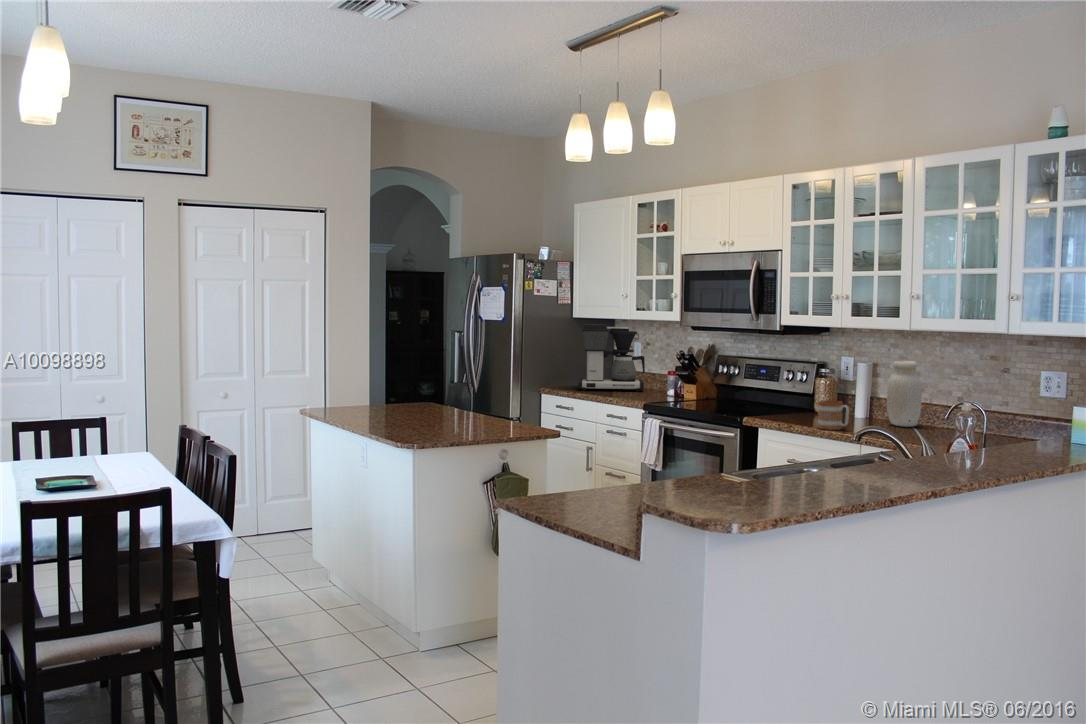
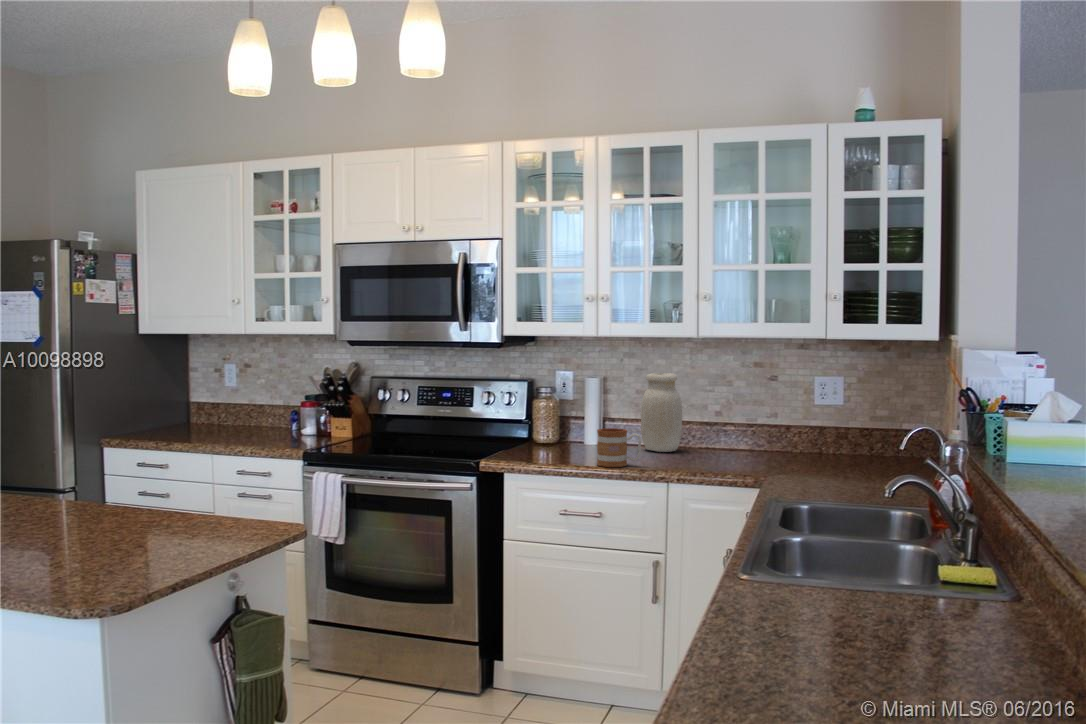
coffee maker: present [578,324,645,392] -> none [158,343,260,437]

